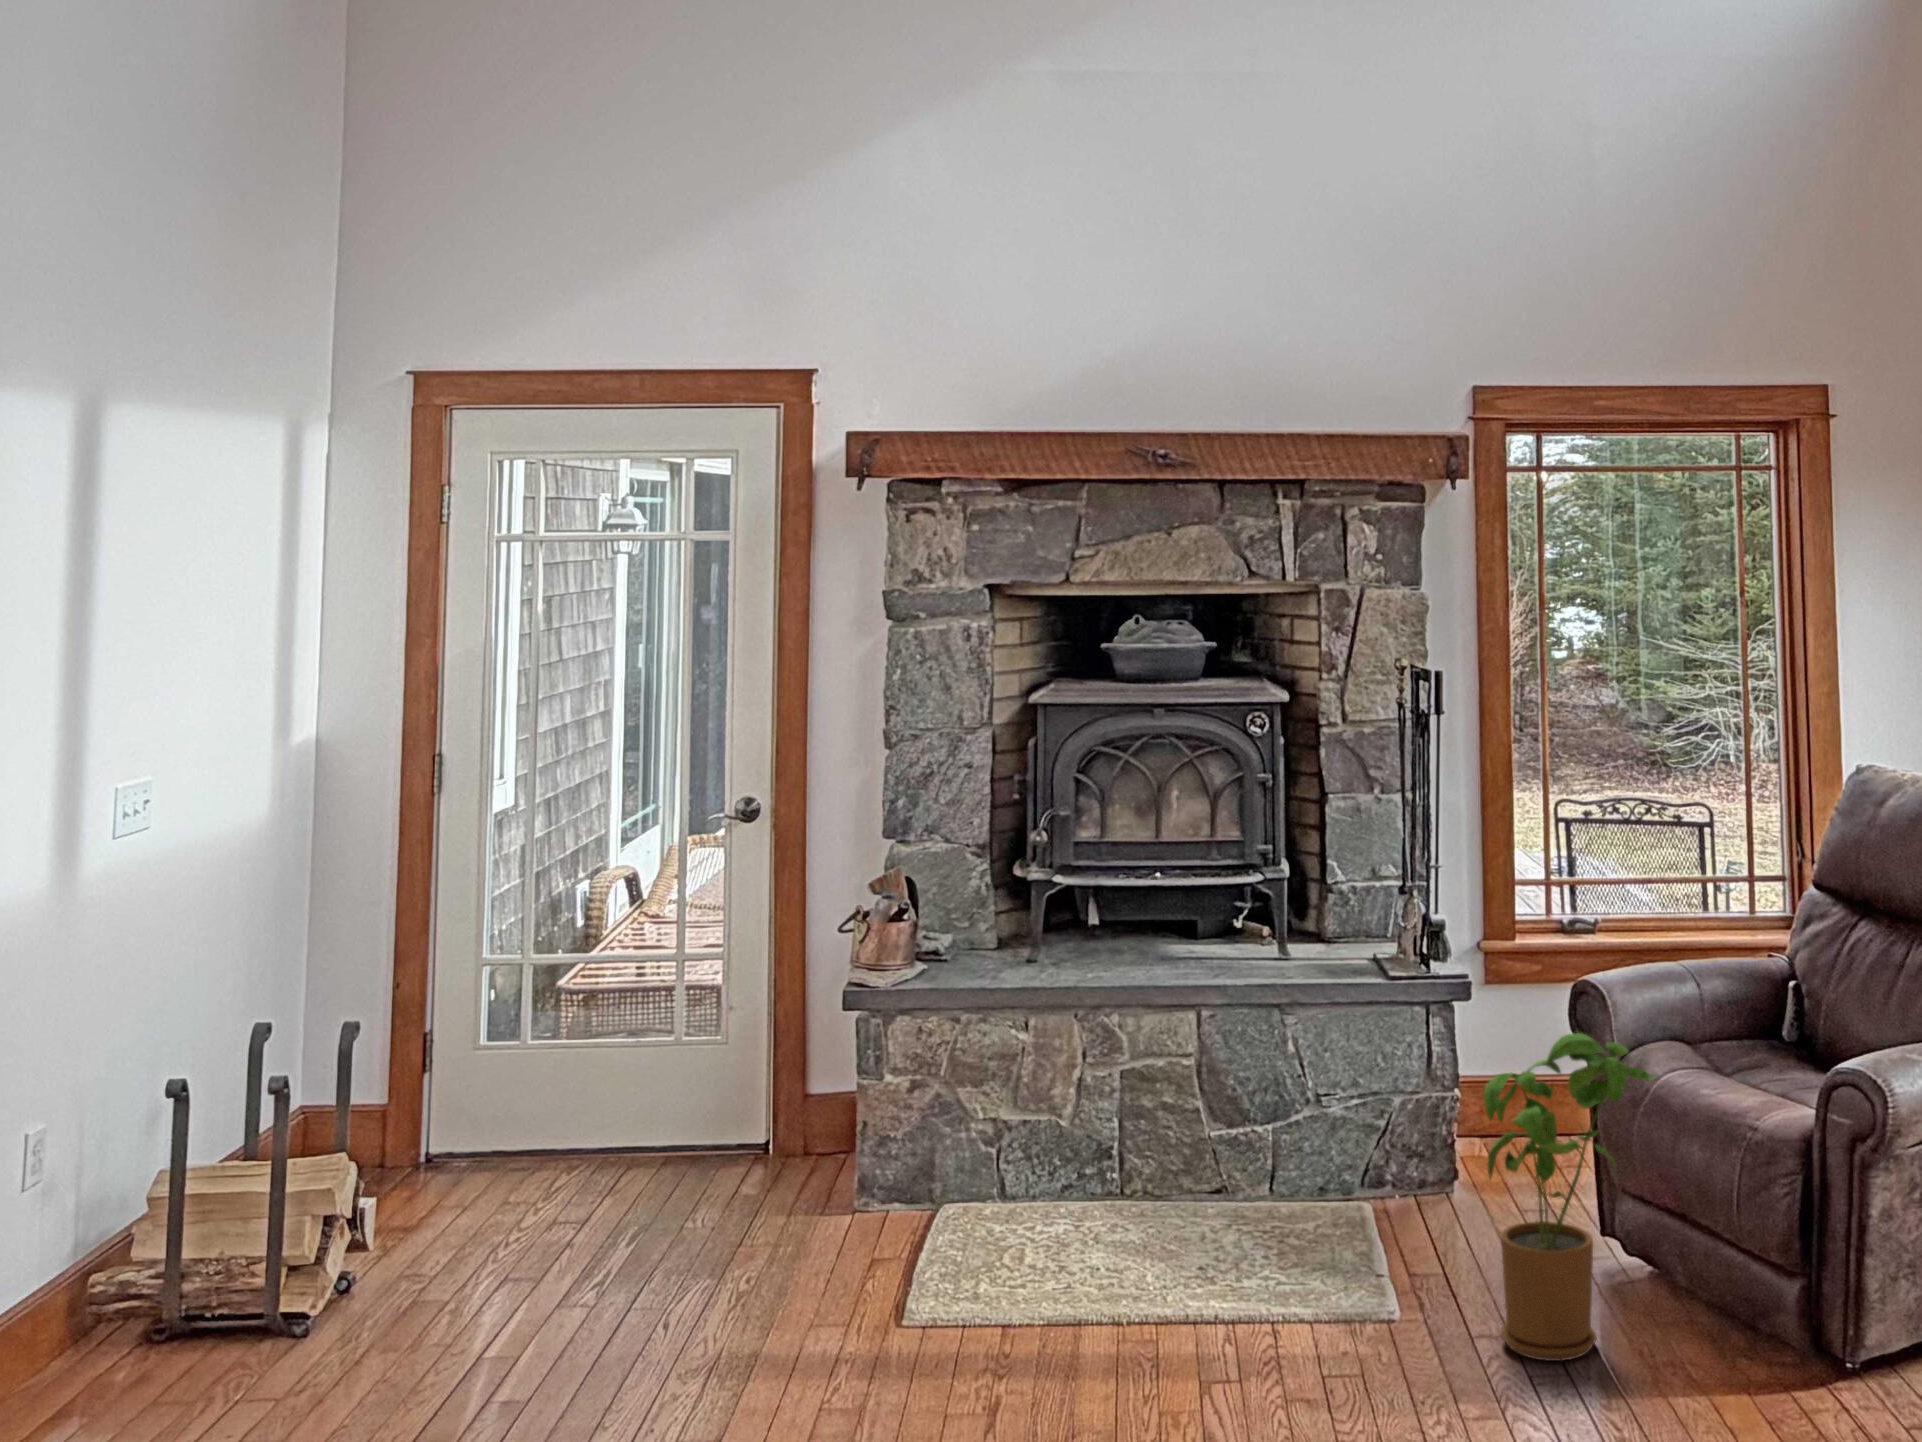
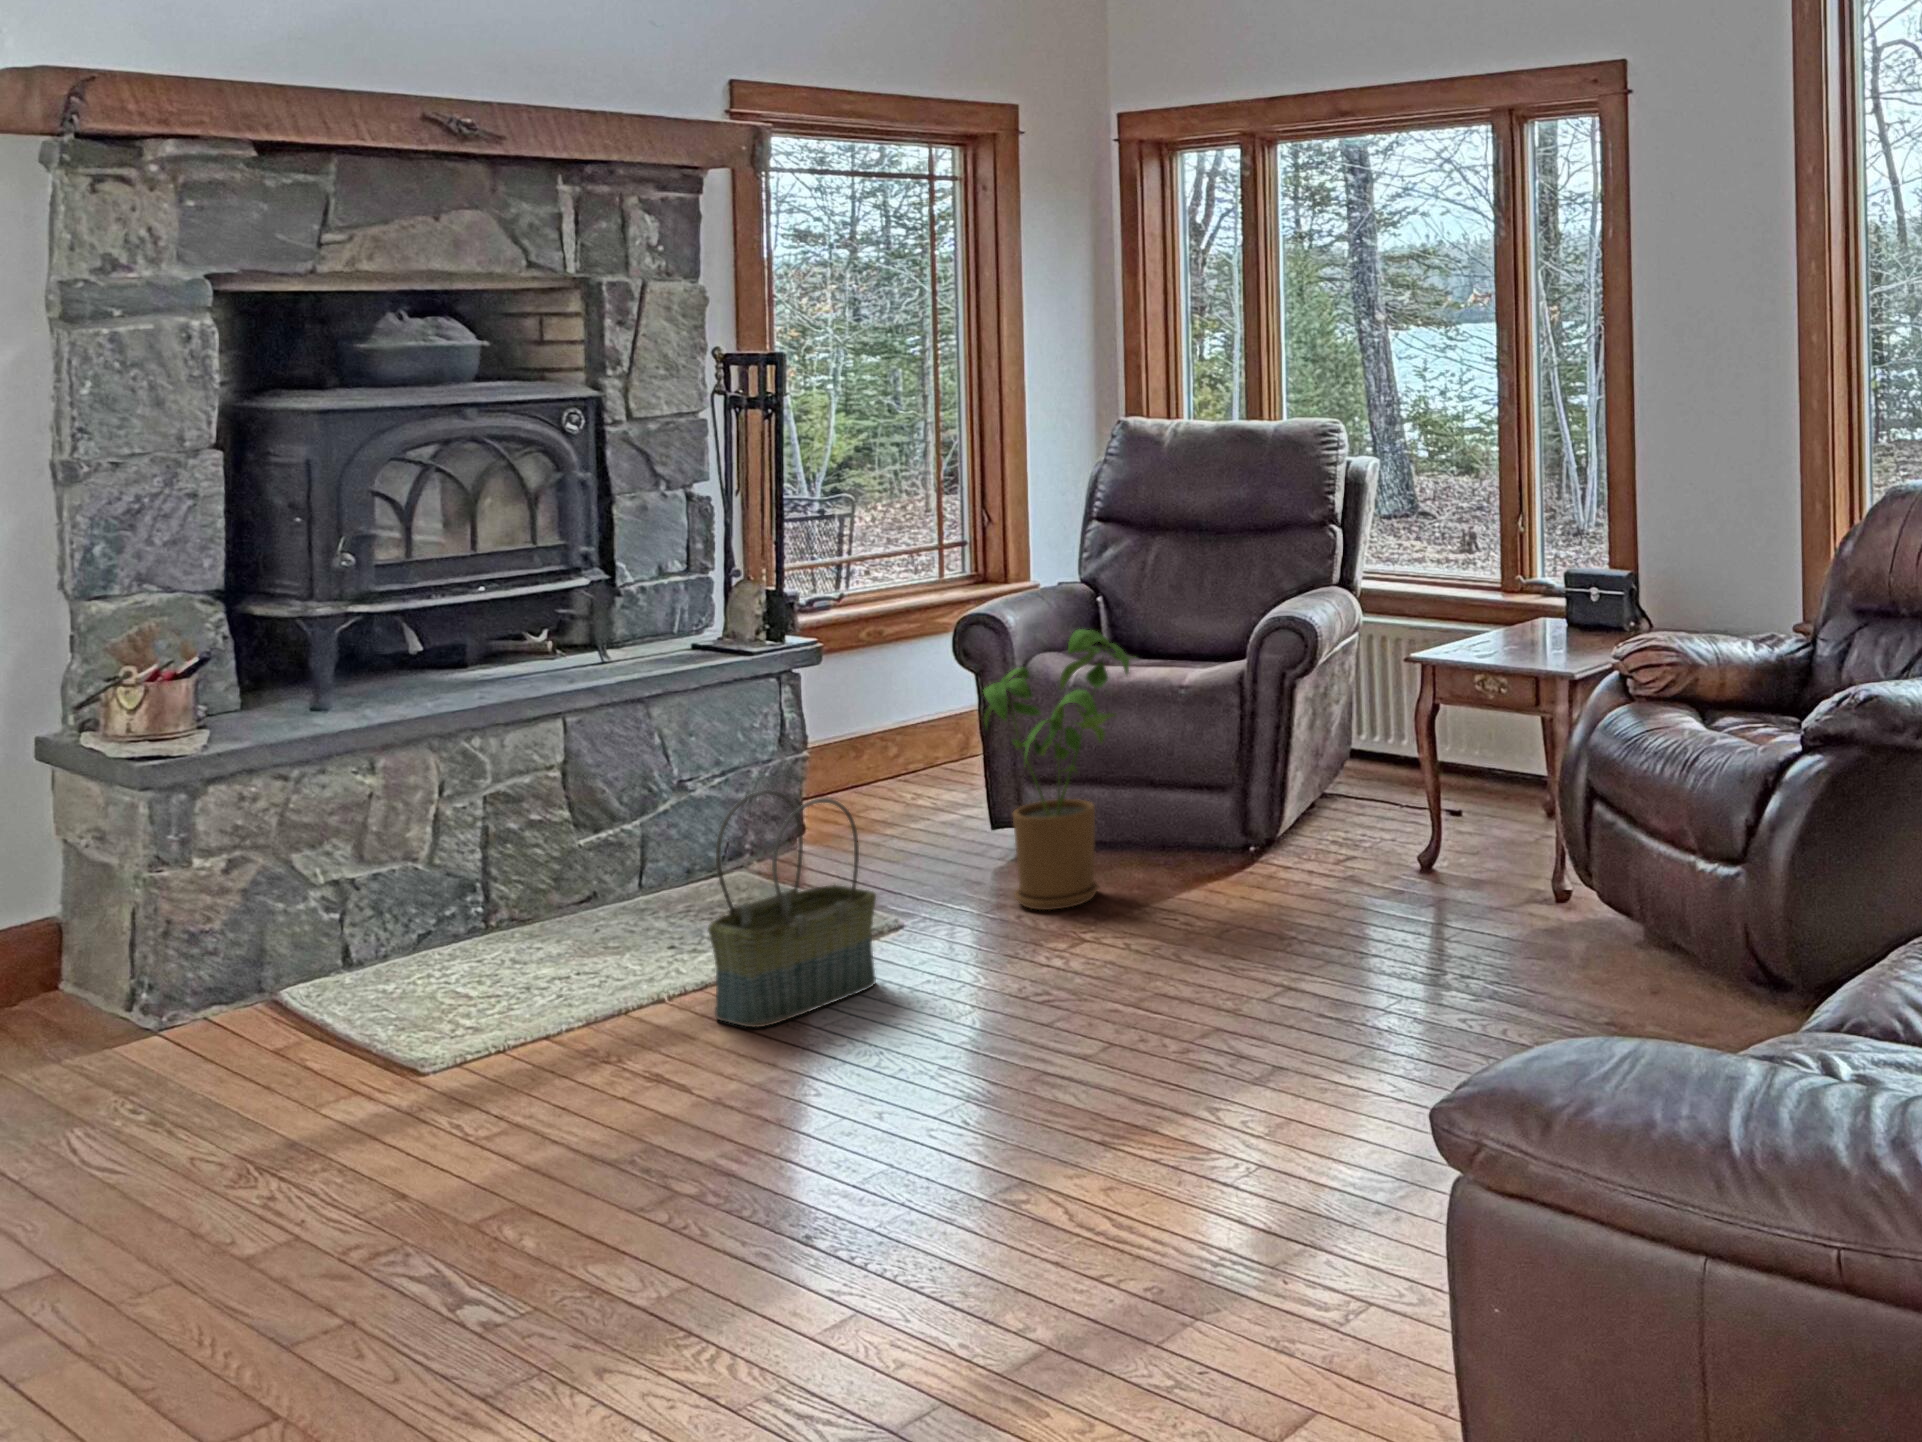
basket: none [1107,1140,1271,1388] -> present [708,790,876,1027]

